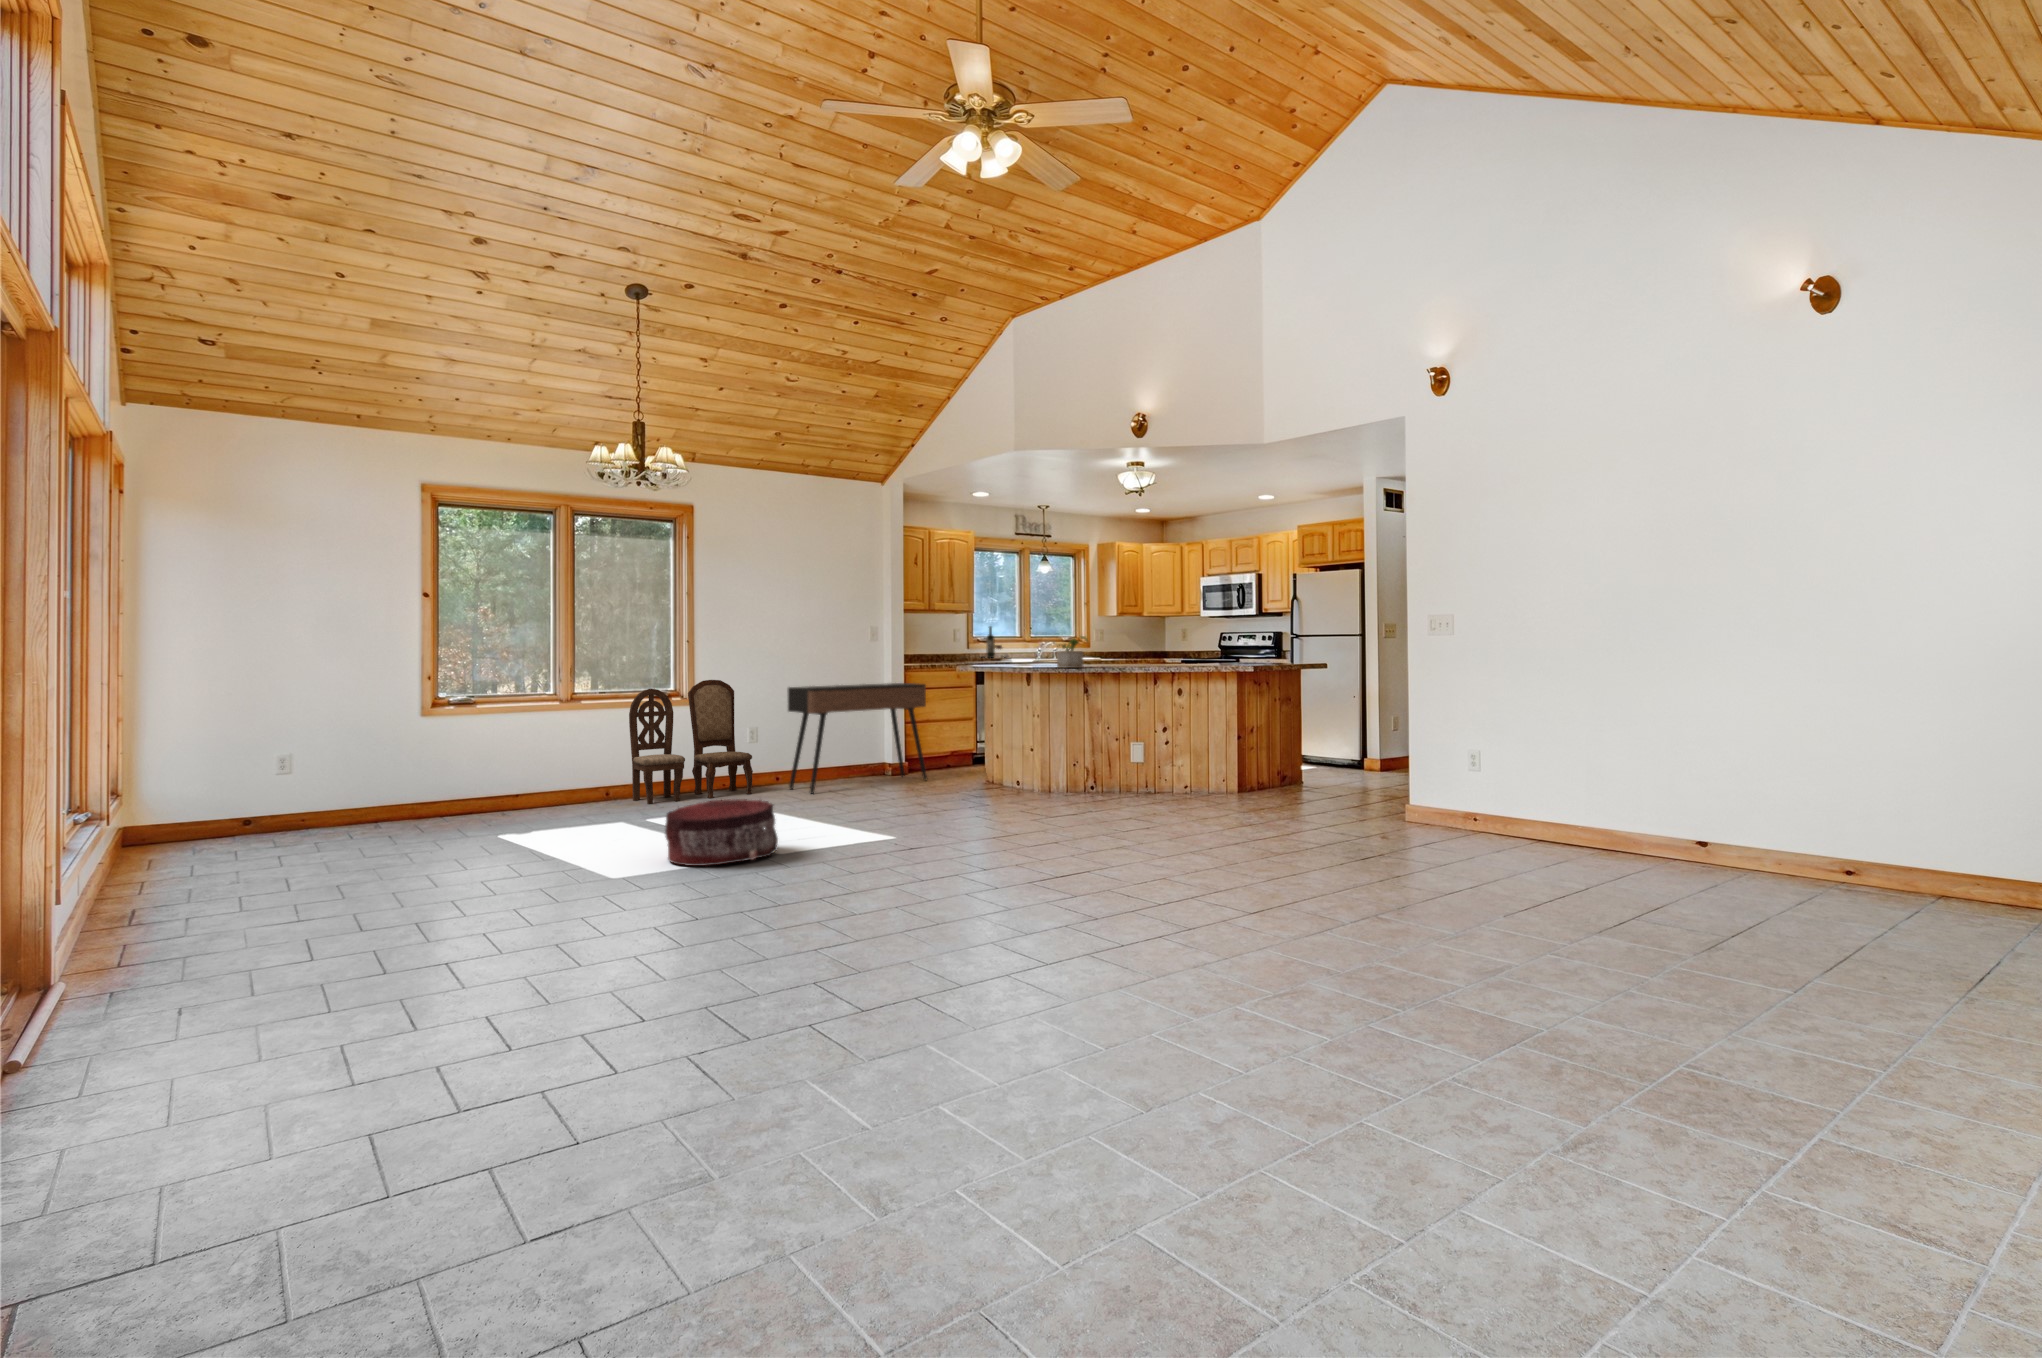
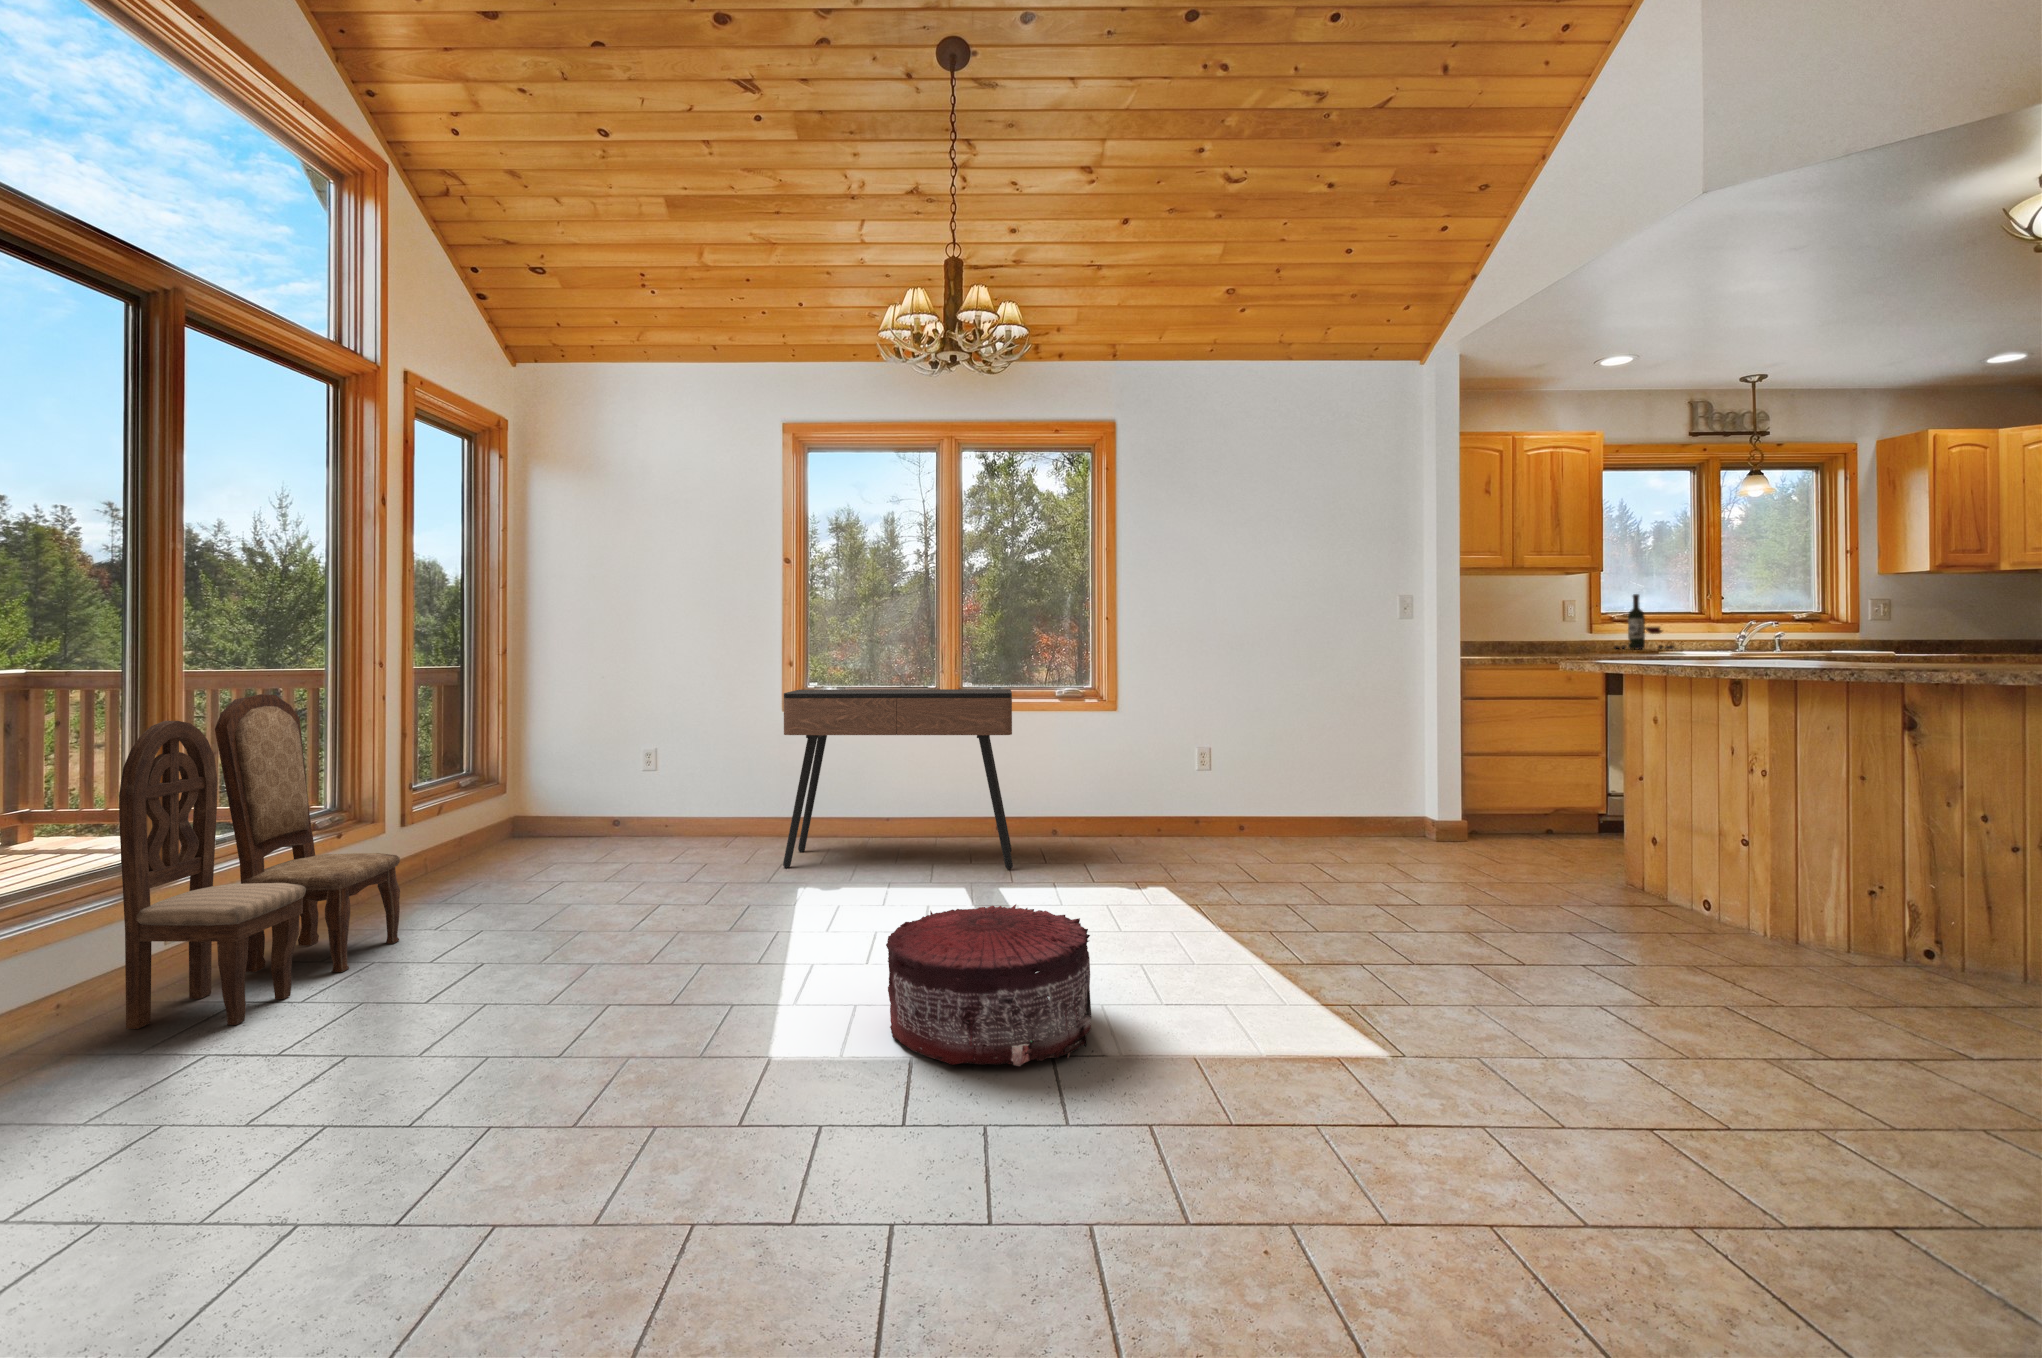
potted plant: present [1056,636,1088,668] -> none [1814,595,1919,671]
dining chair: present [629,680,753,804] -> present [119,694,400,1029]
console table: present [788,683,927,794] -> present [783,689,1013,869]

